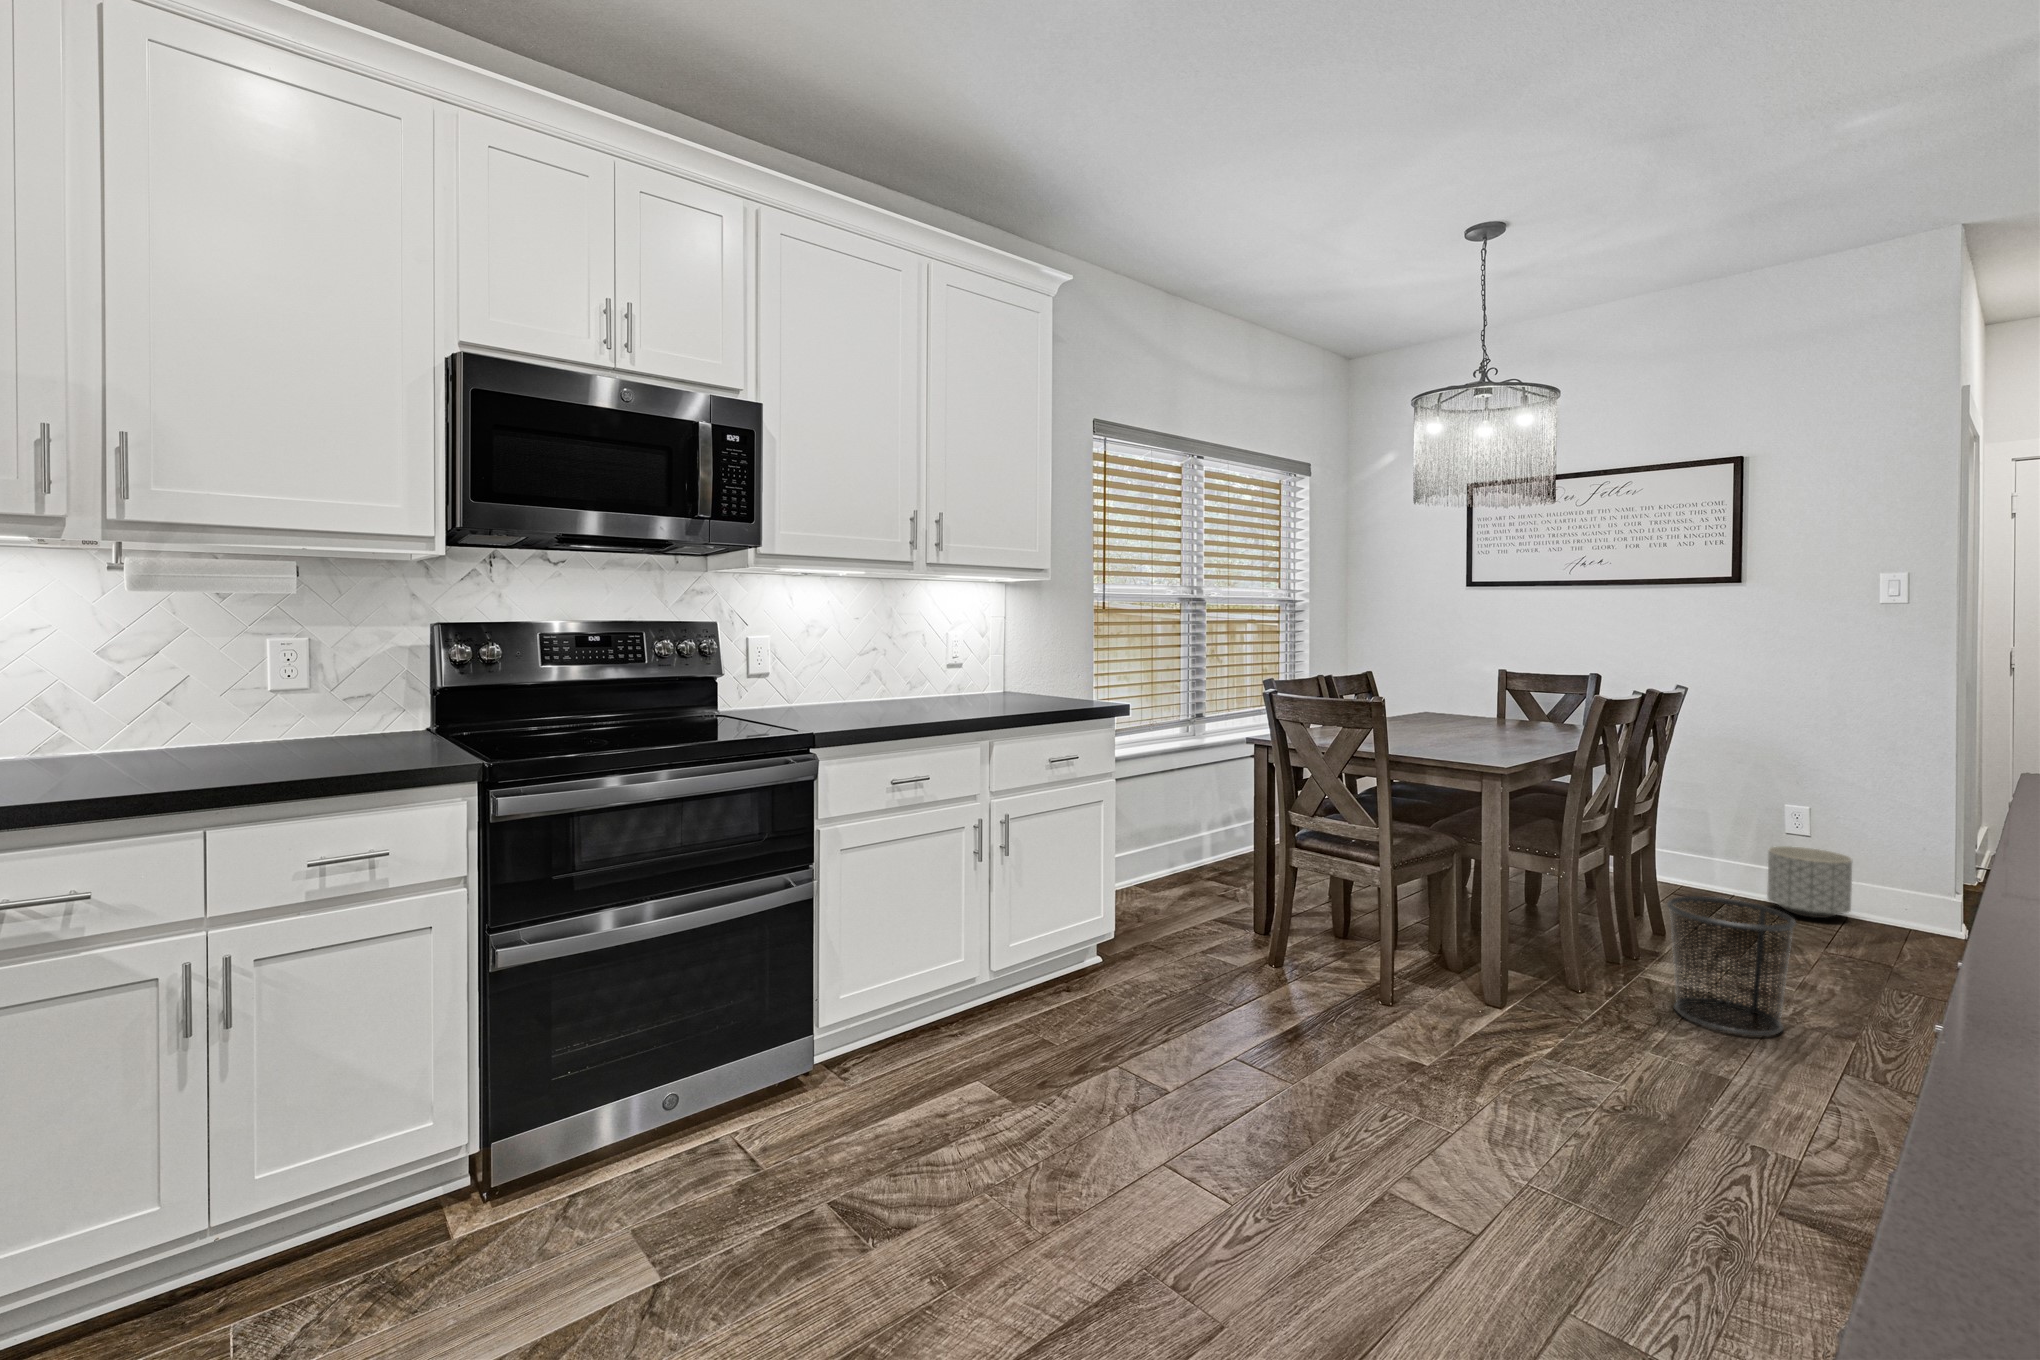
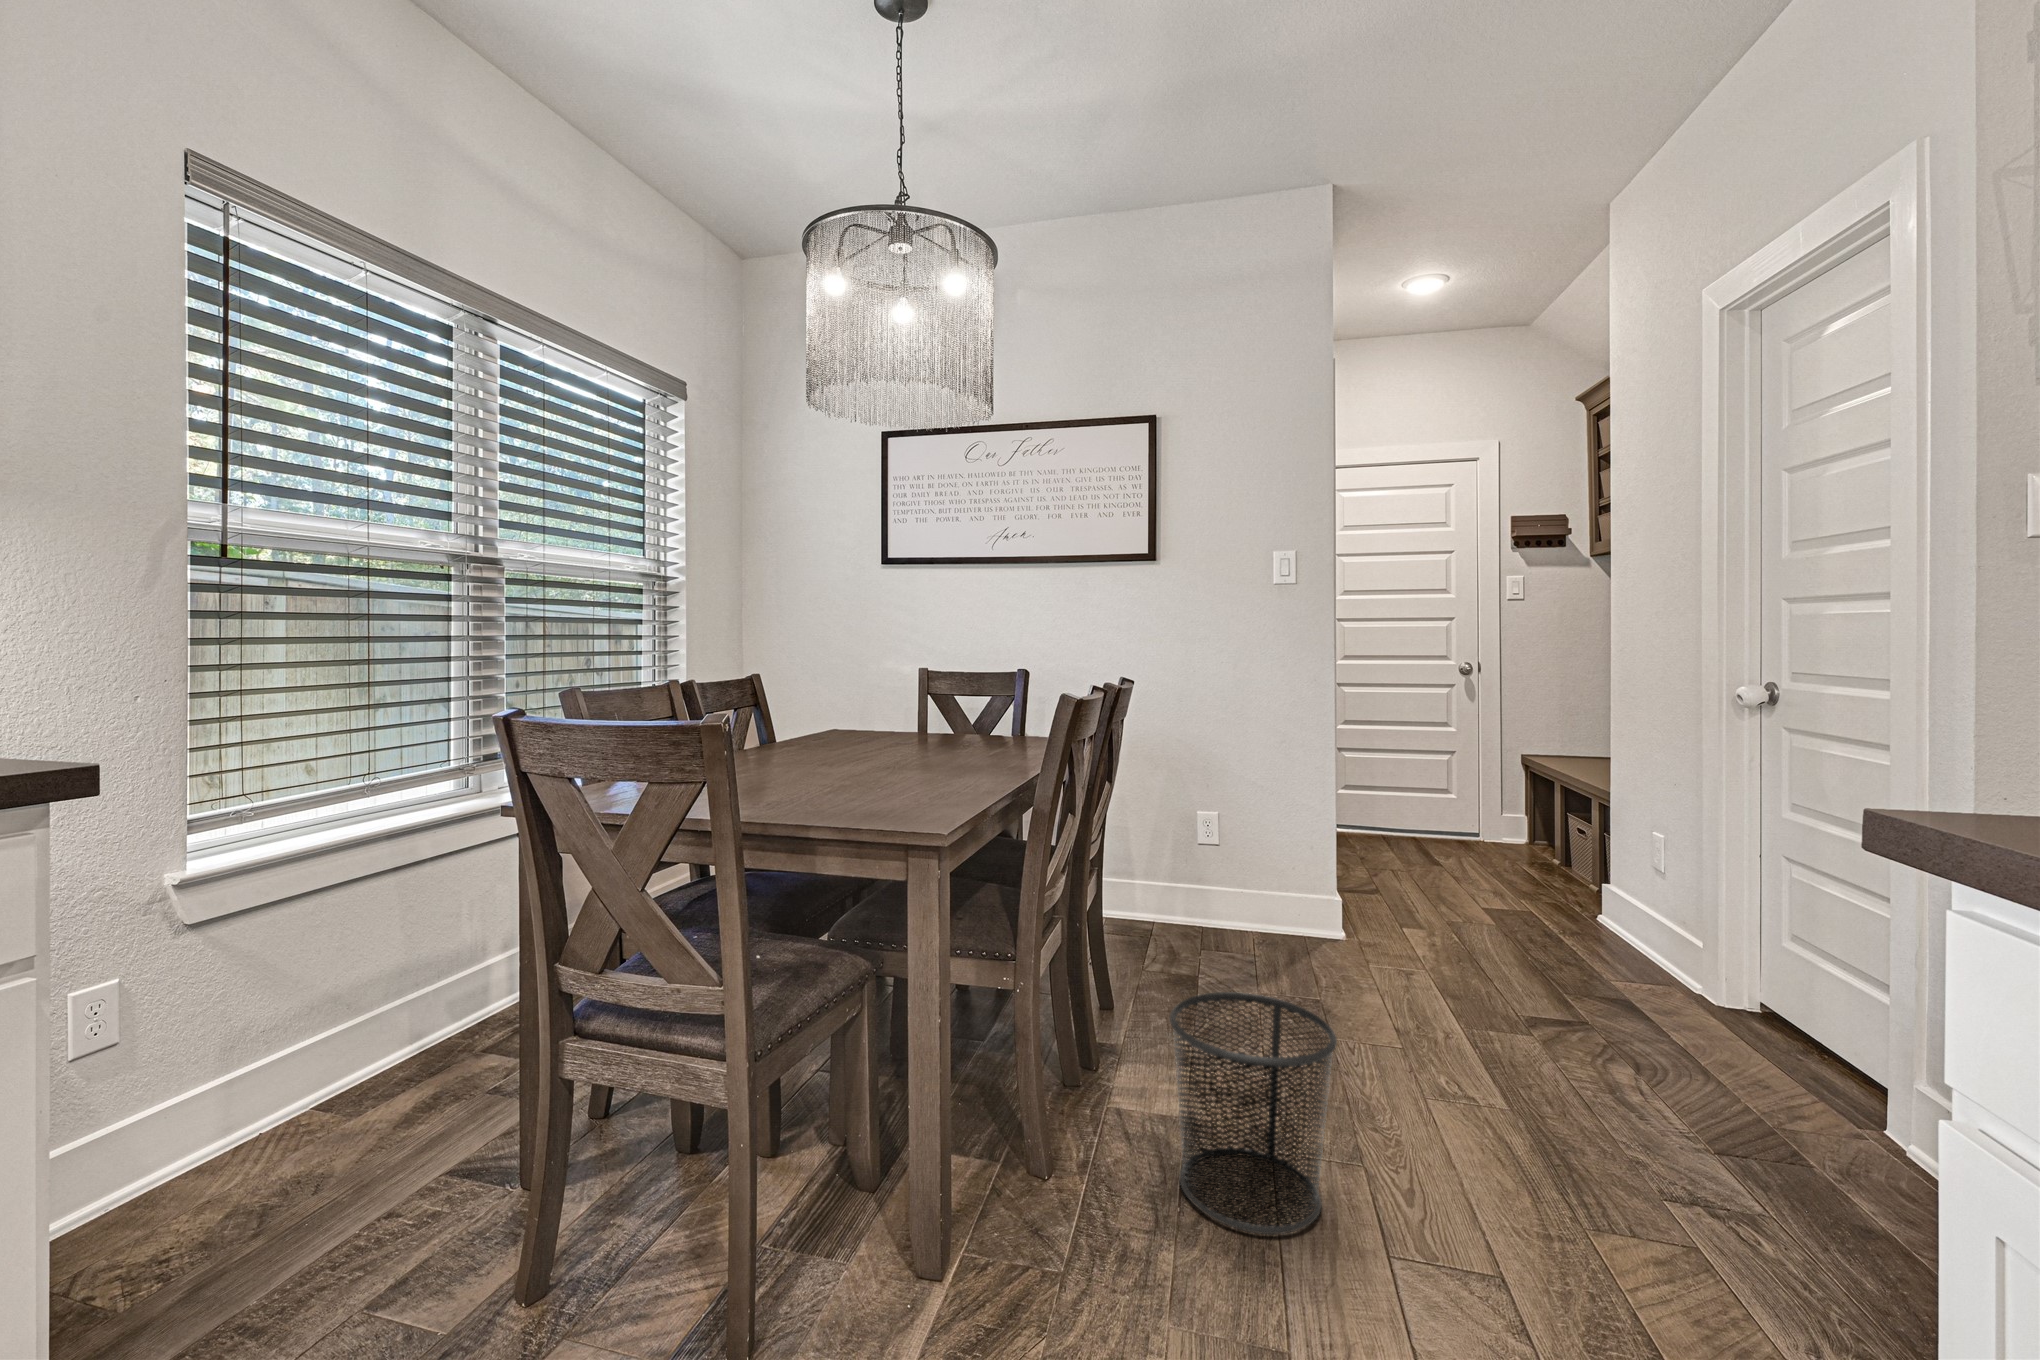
planter: present [1767,846,1852,918] -> none [1193,859,1270,942]

